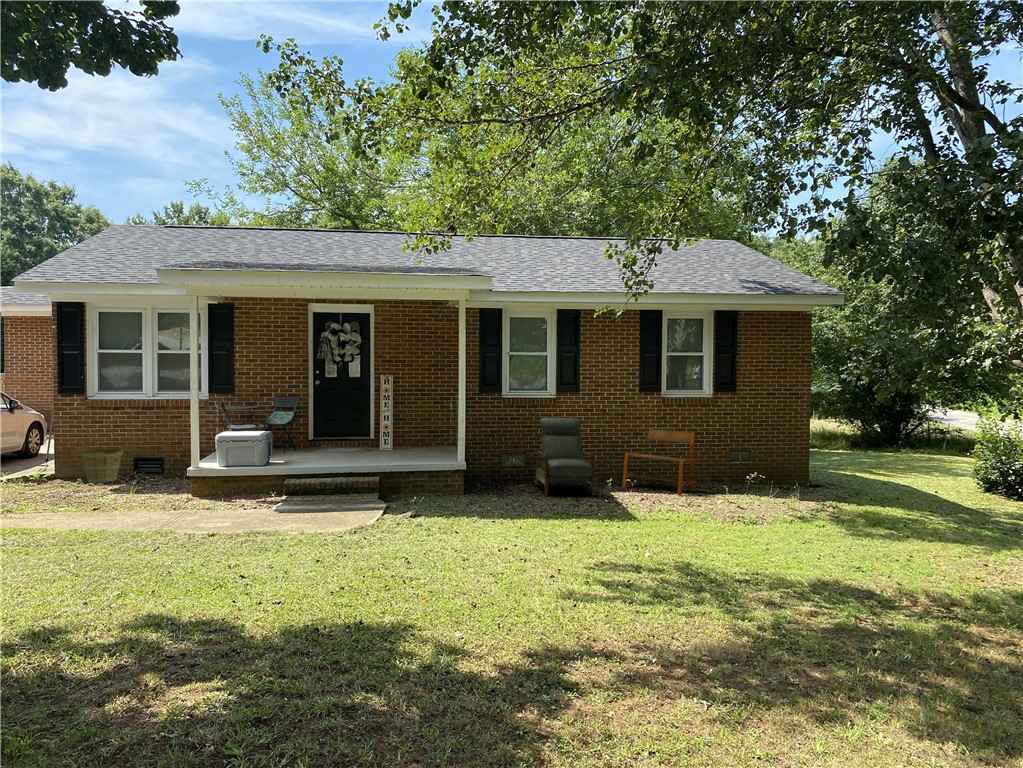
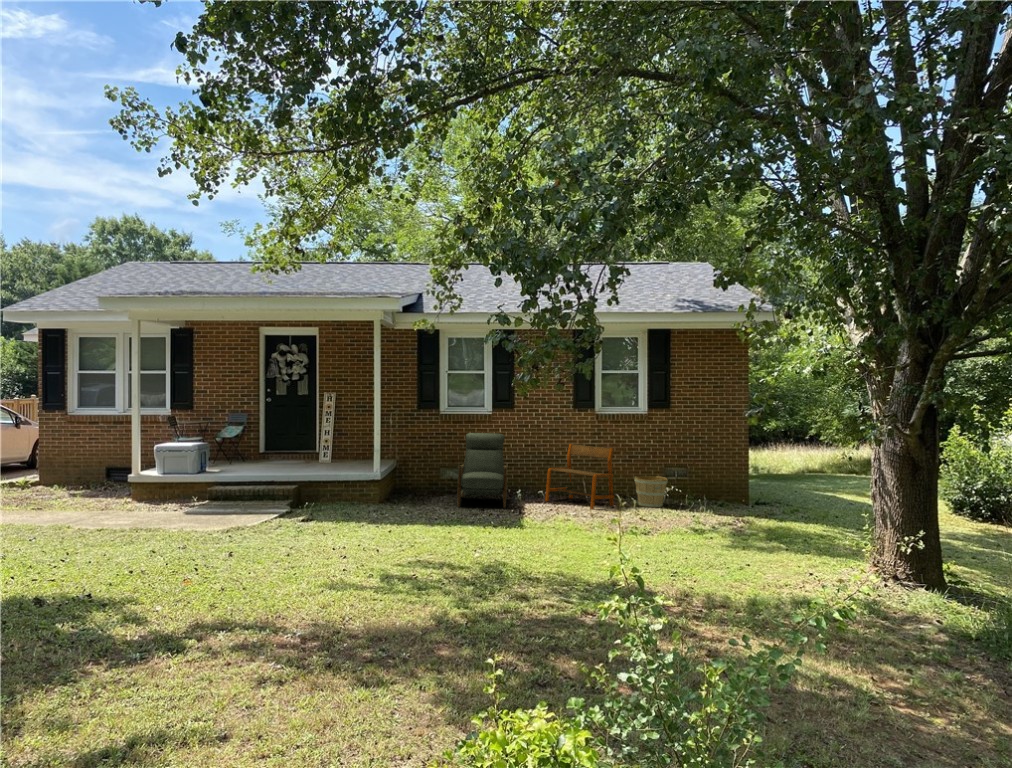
wooden bucket: present [81,449,123,483] -> present [635,476,668,507]

